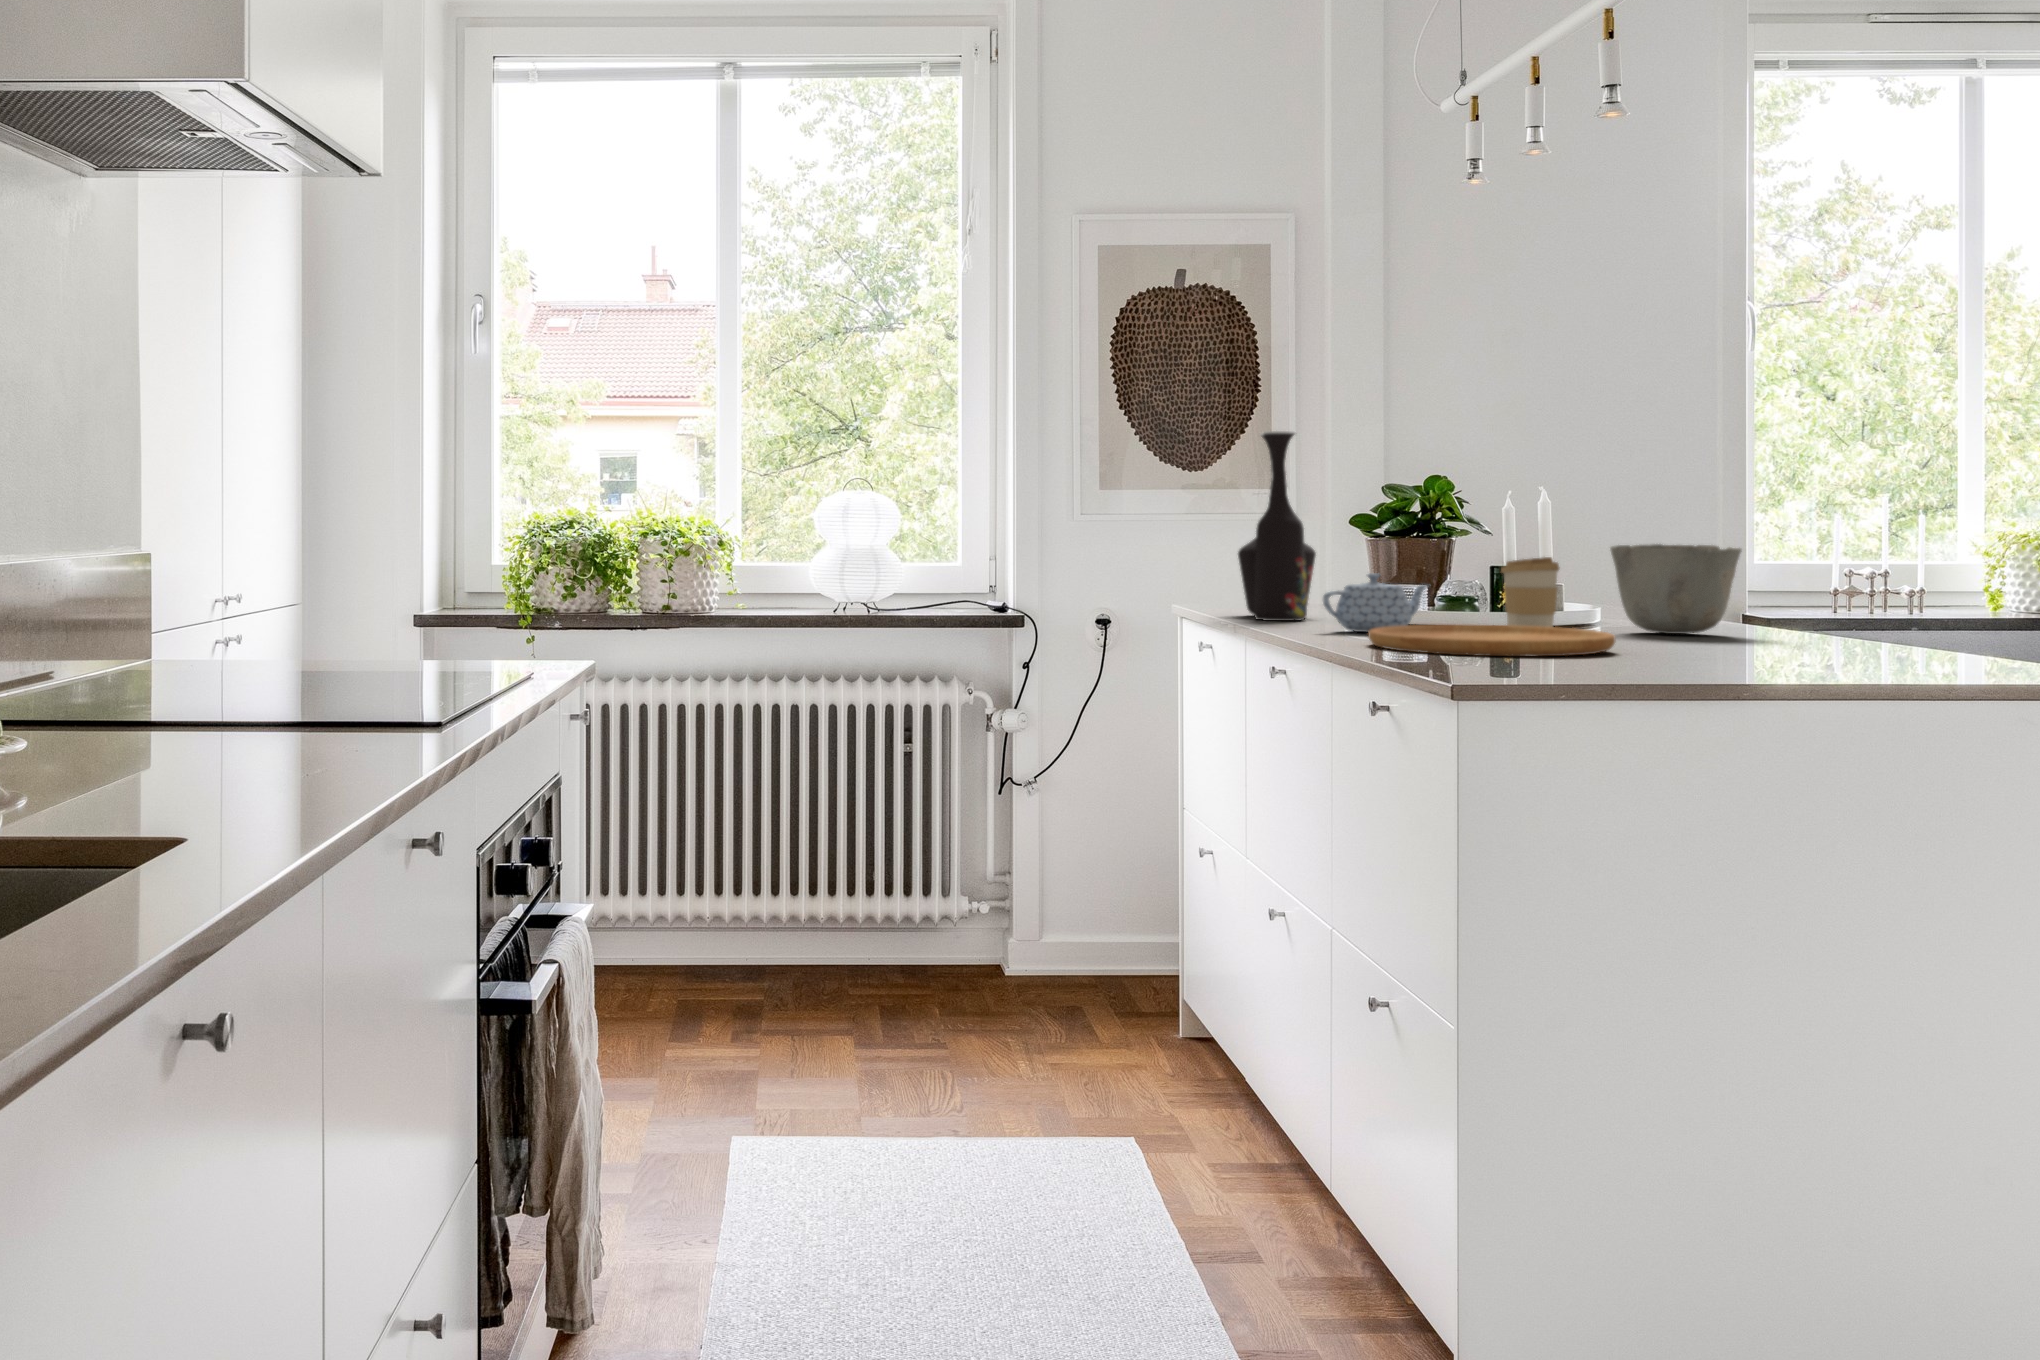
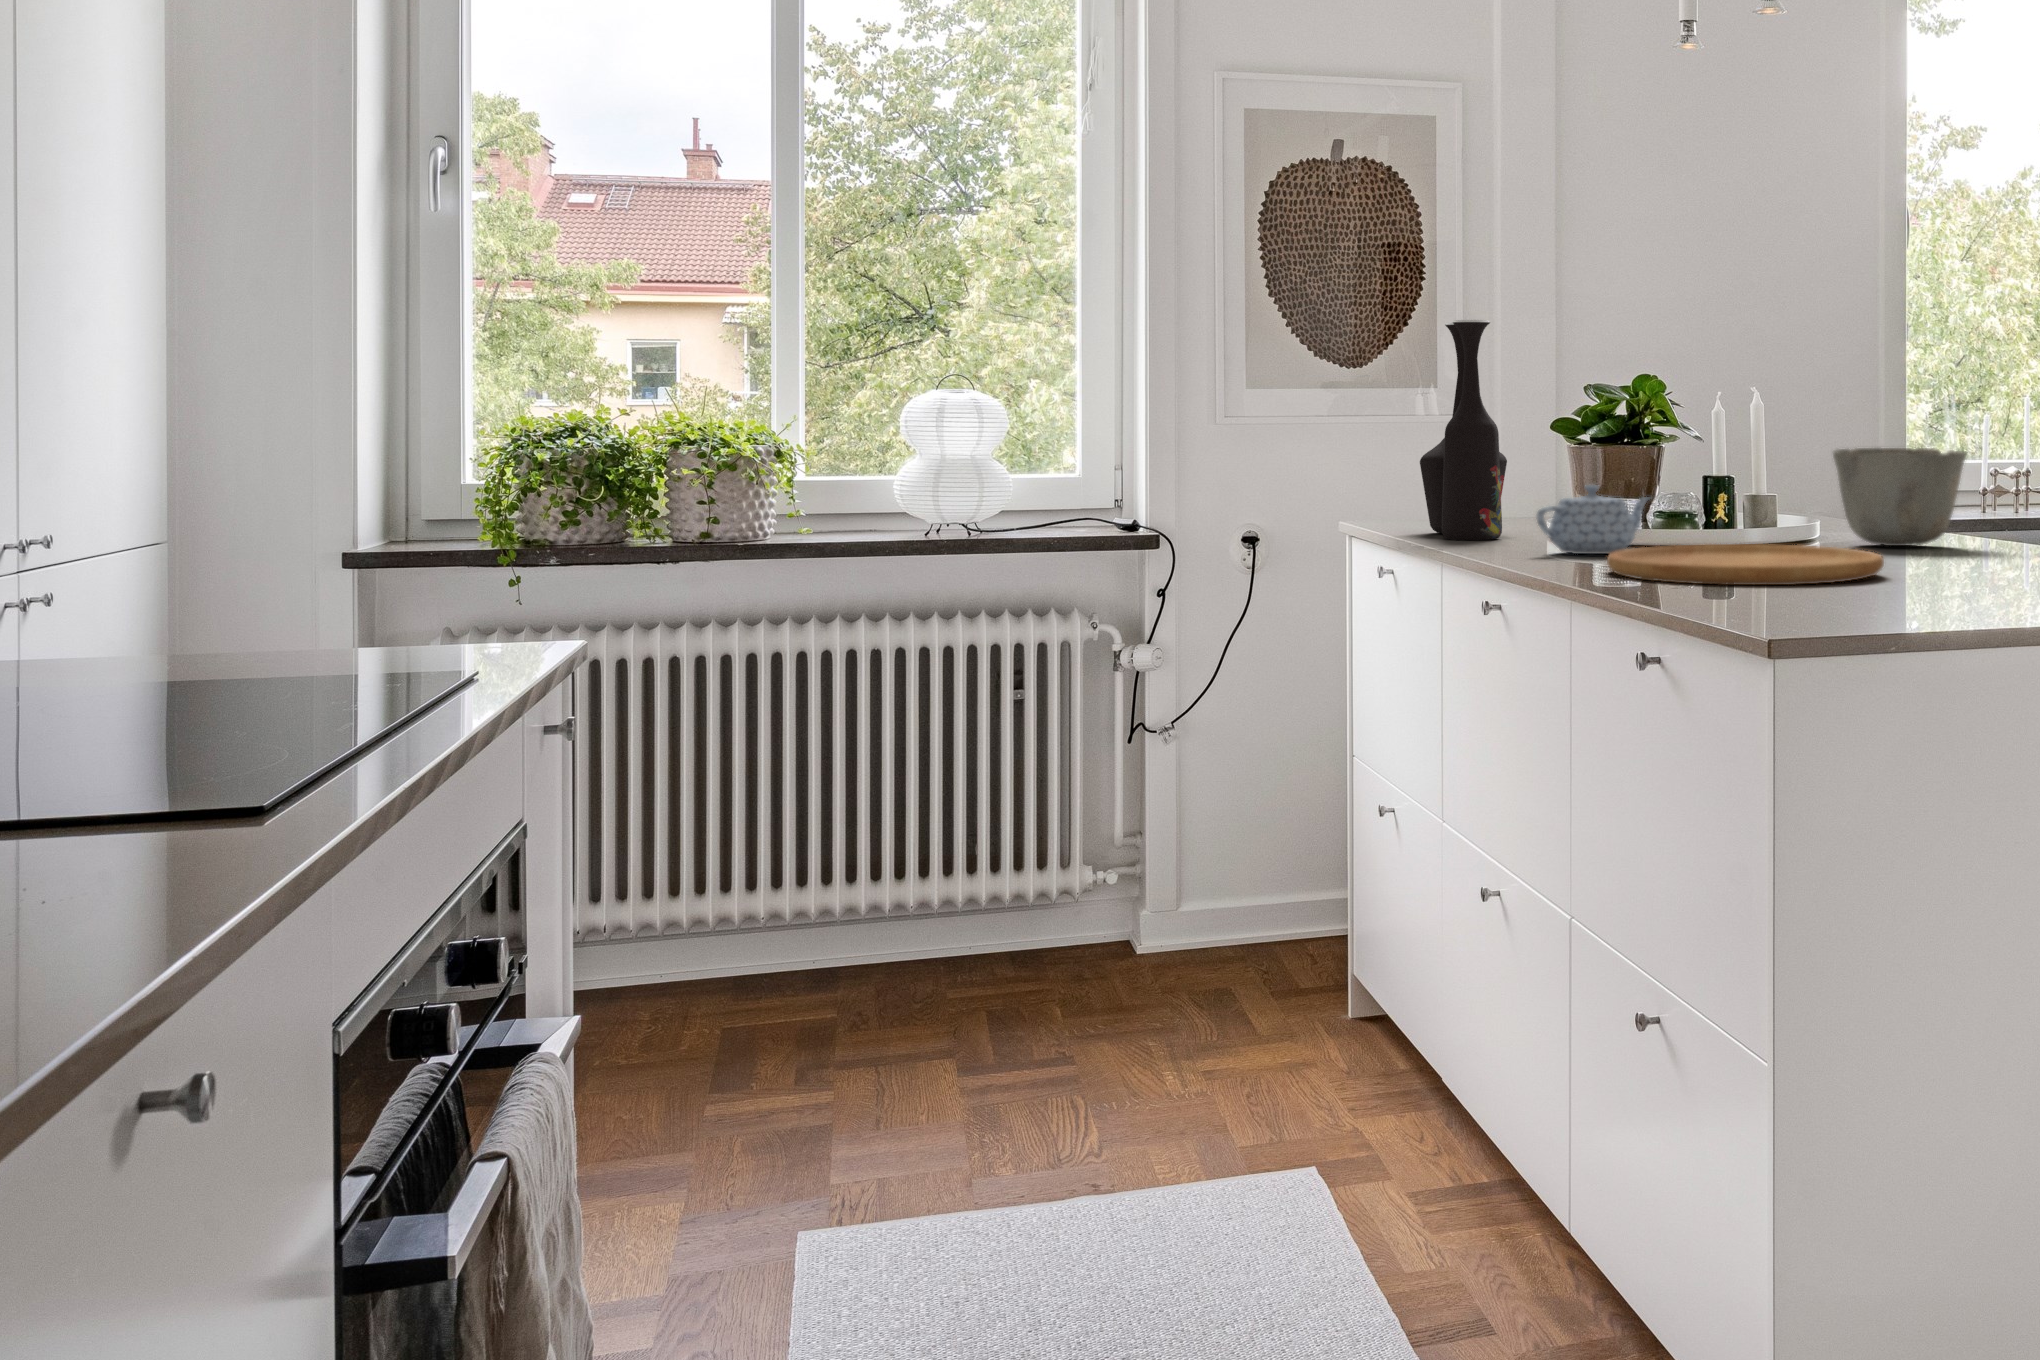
coffee cup: present [1501,557,1560,627] -> none [1729,464,1792,554]

